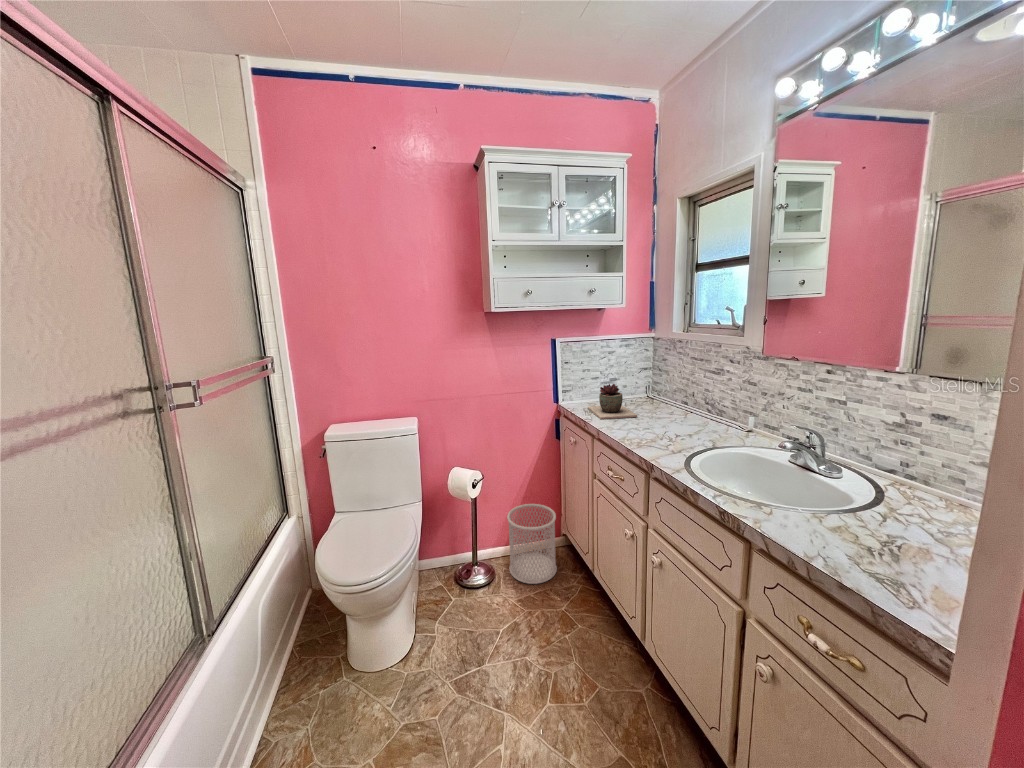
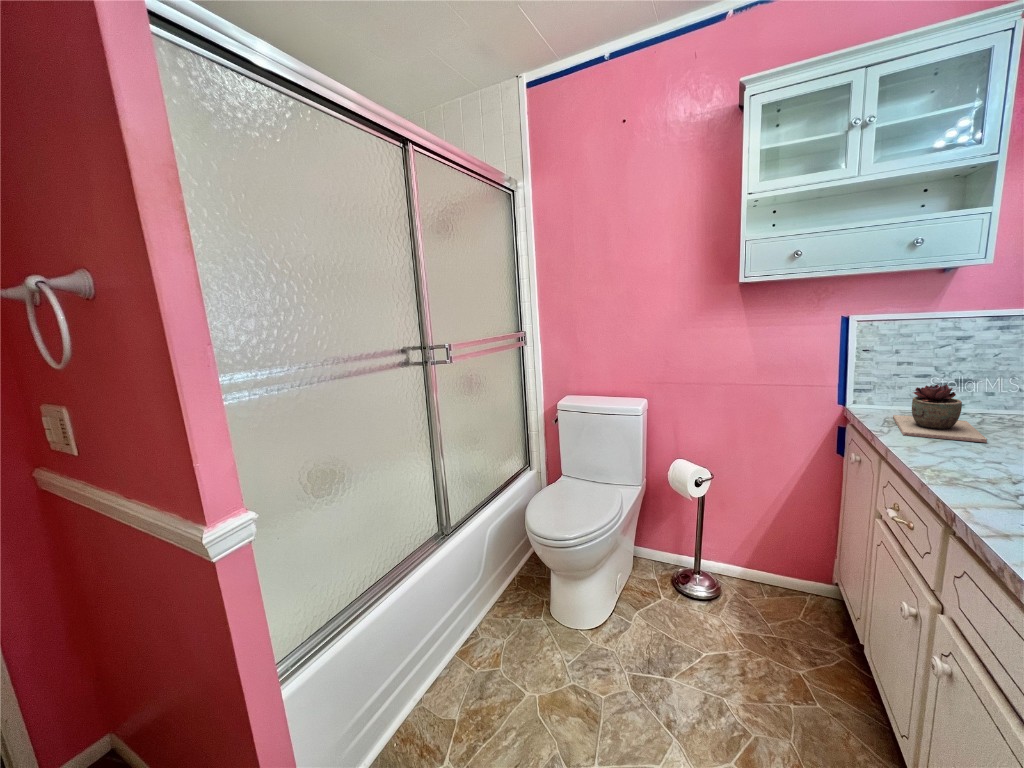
wastebasket: present [507,504,557,584] -> none [741,525,816,630]

